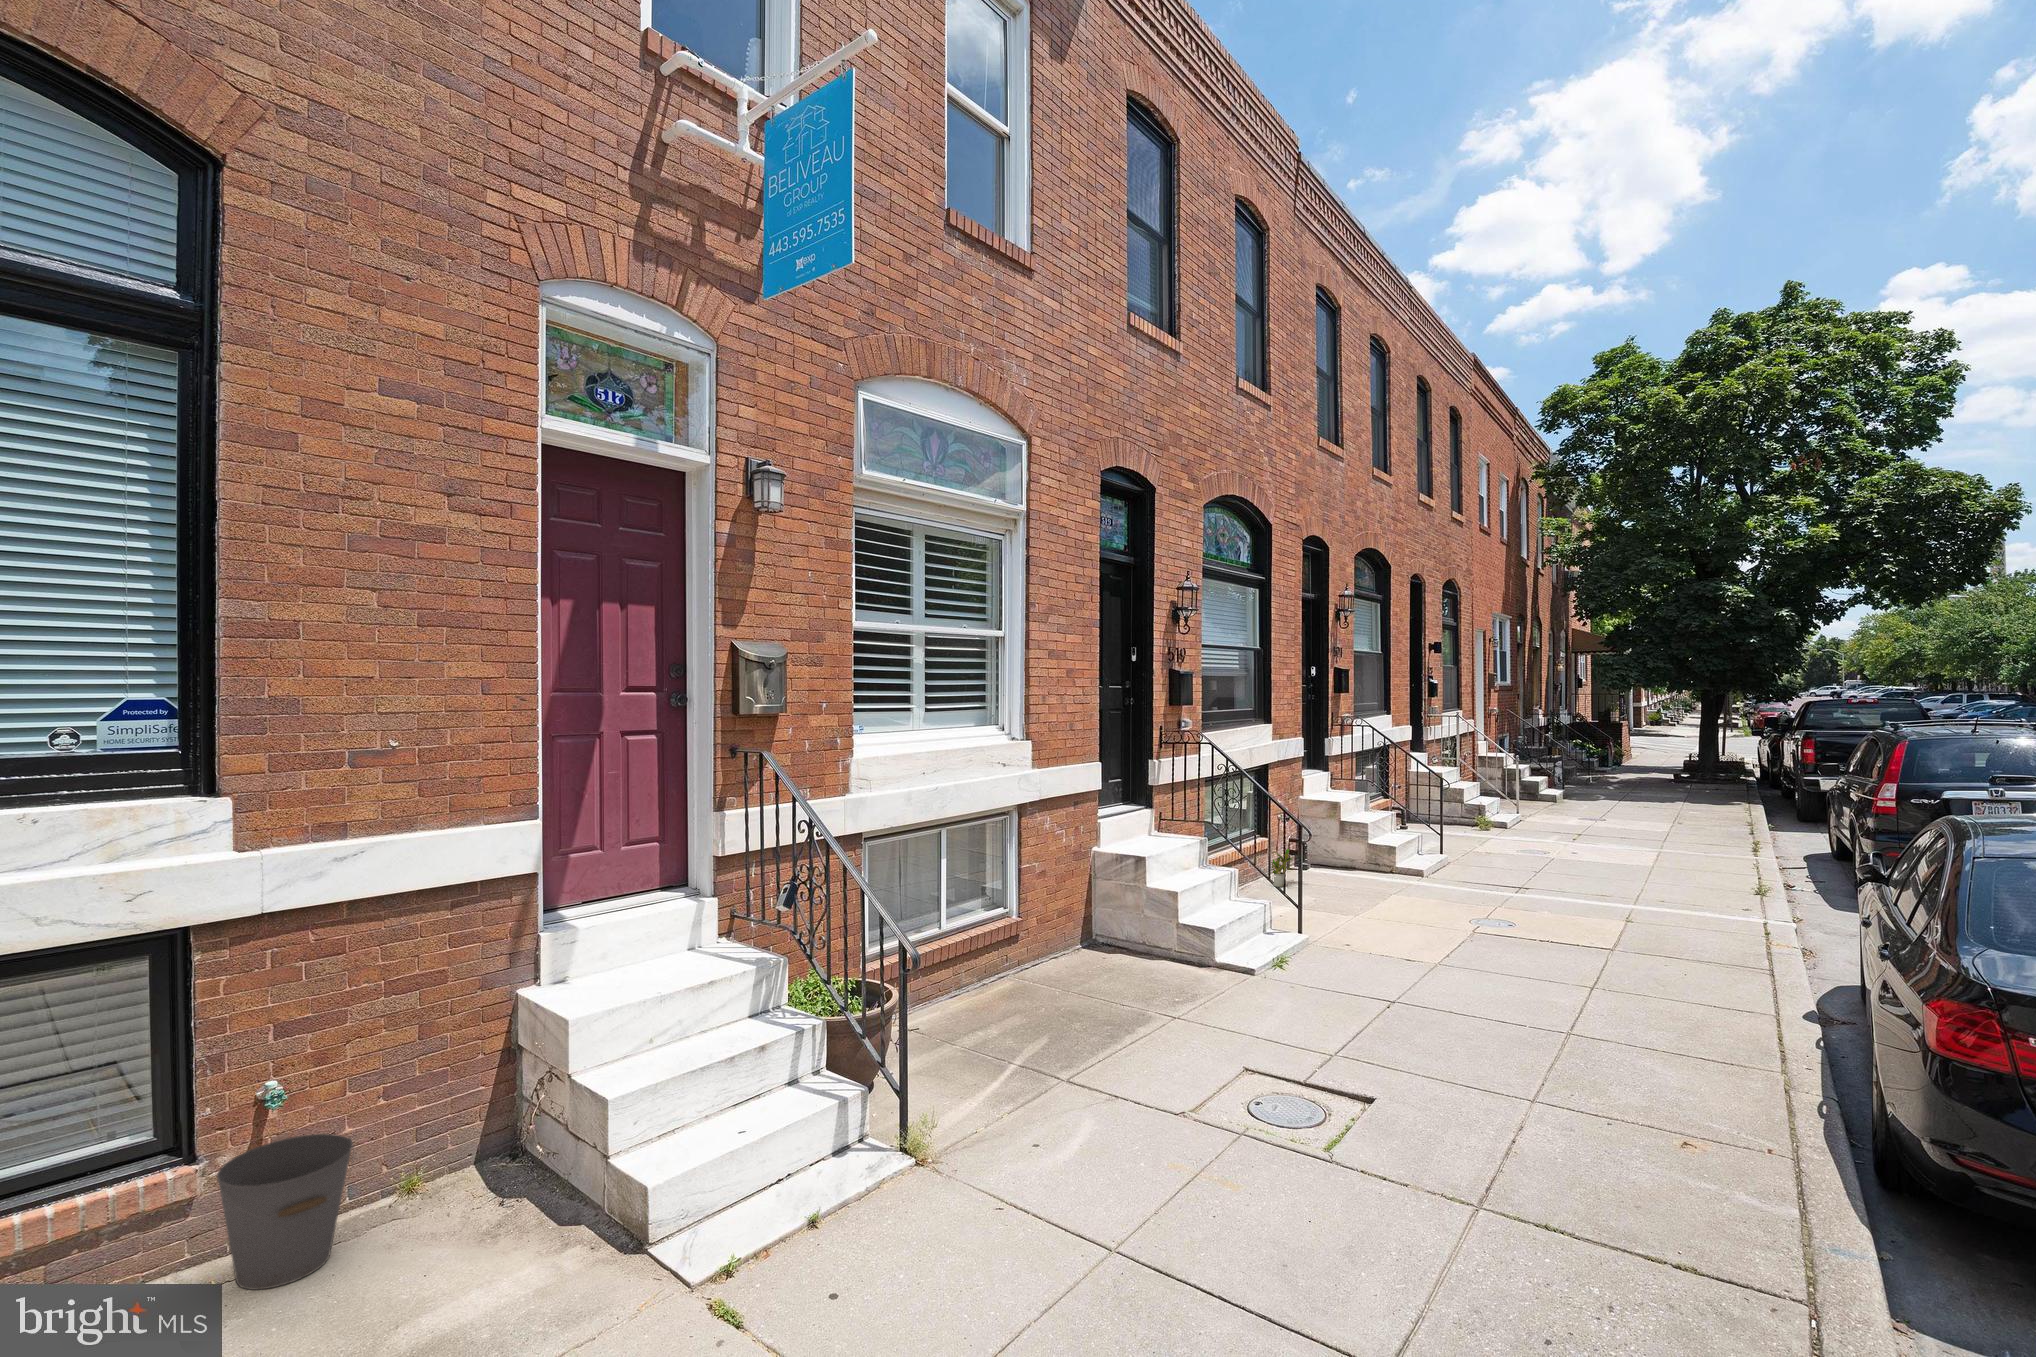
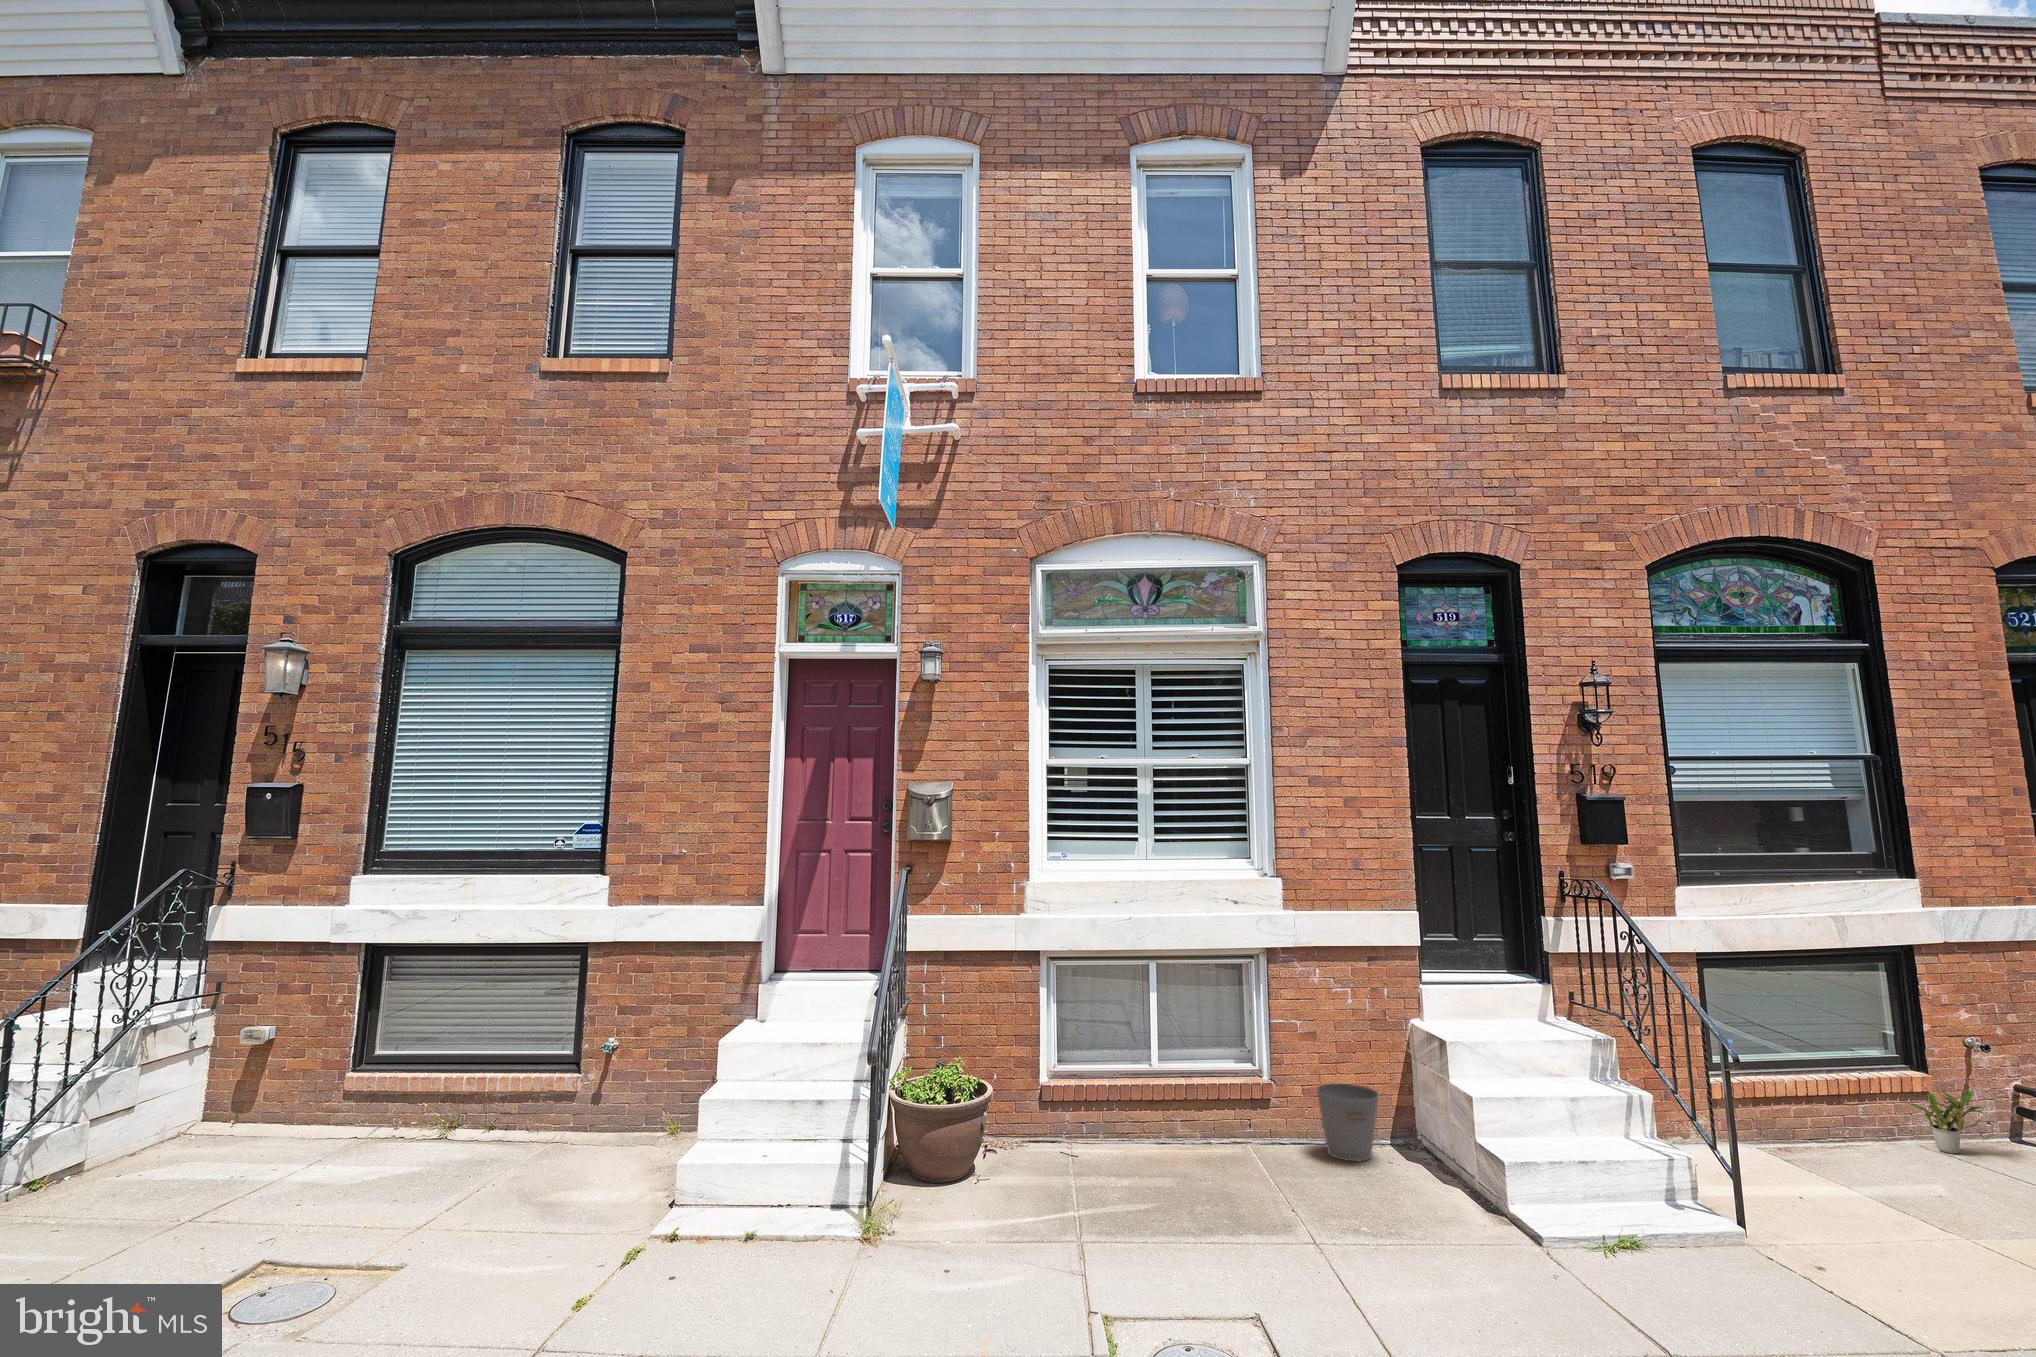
bucket: present [217,1134,353,1290] -> present [1317,1083,1379,1161]

